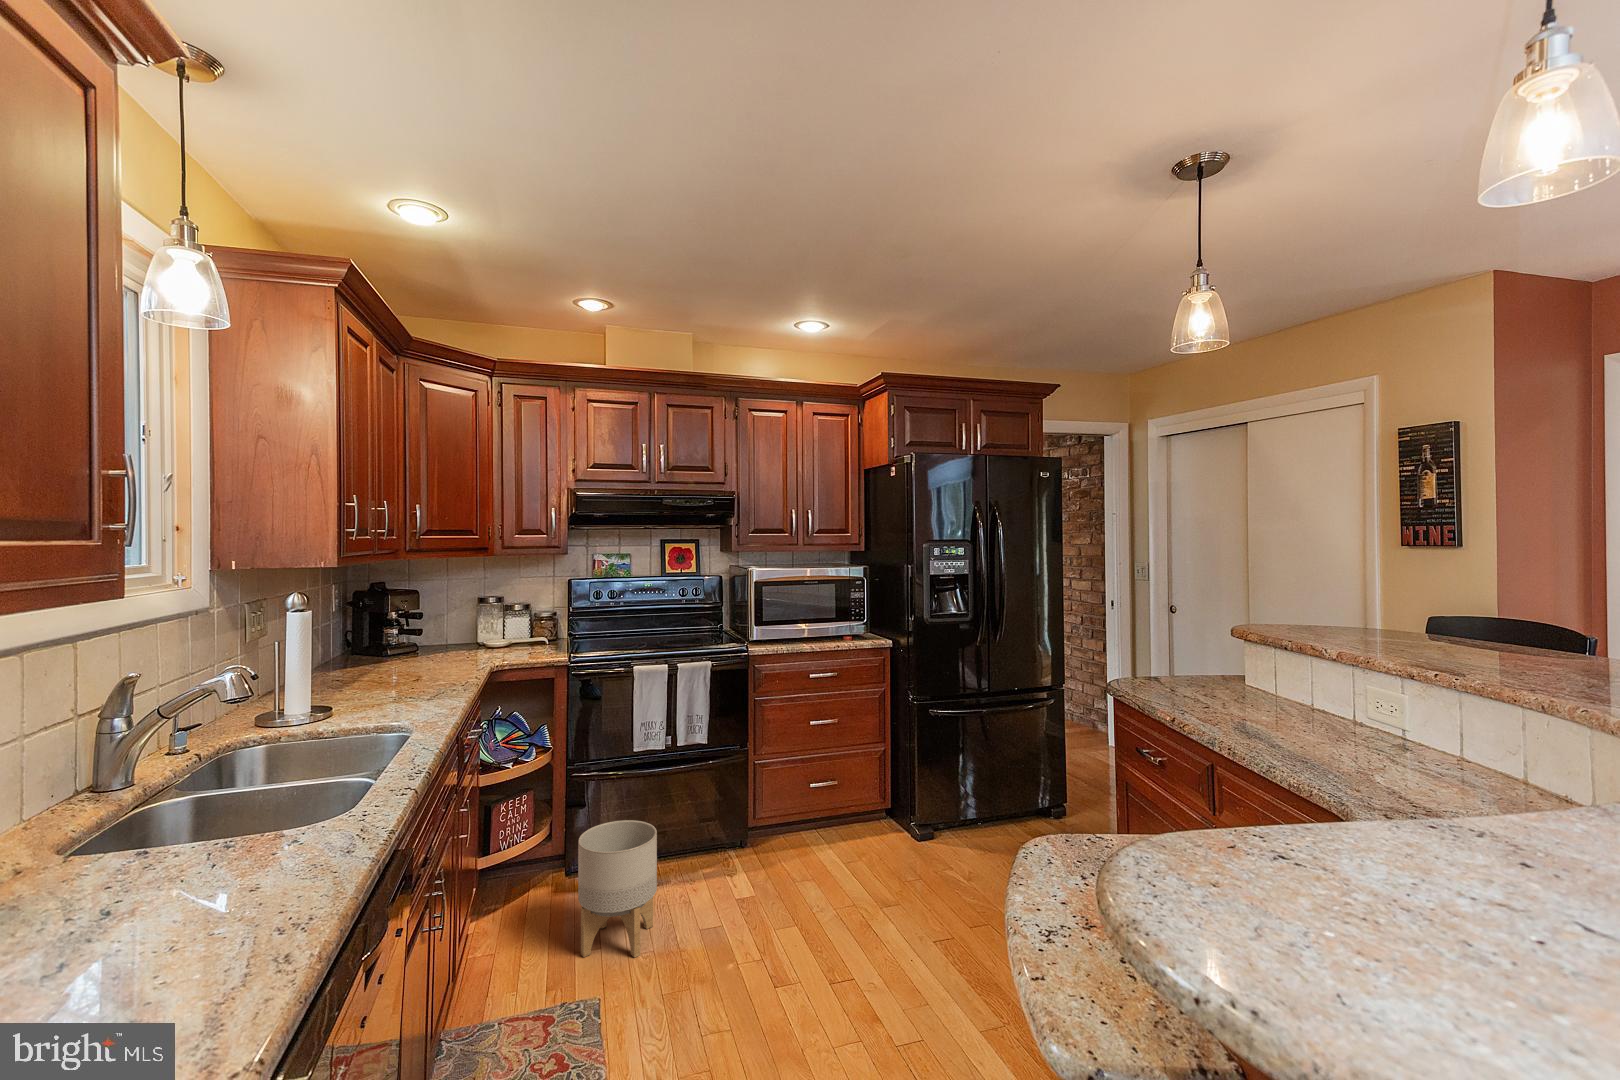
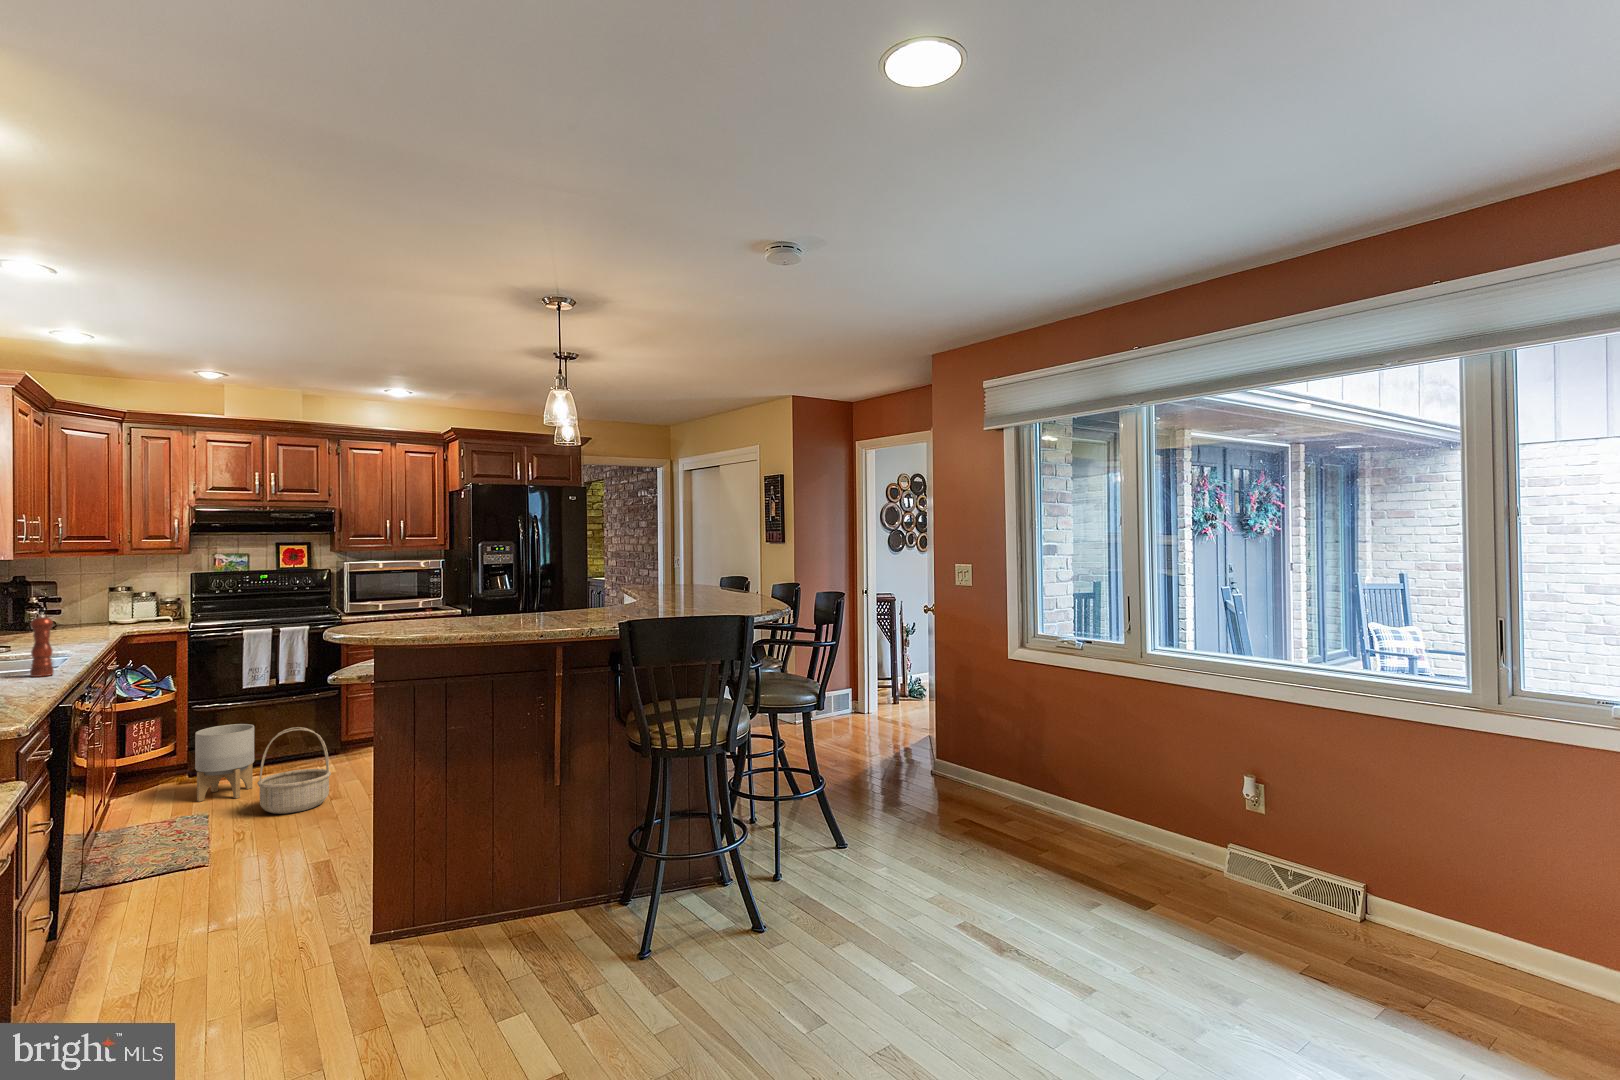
pepper mill: none [241,703,297,880] -> present [30,612,54,677]
basket: none [675,867,787,1036] -> present [257,727,331,814]

